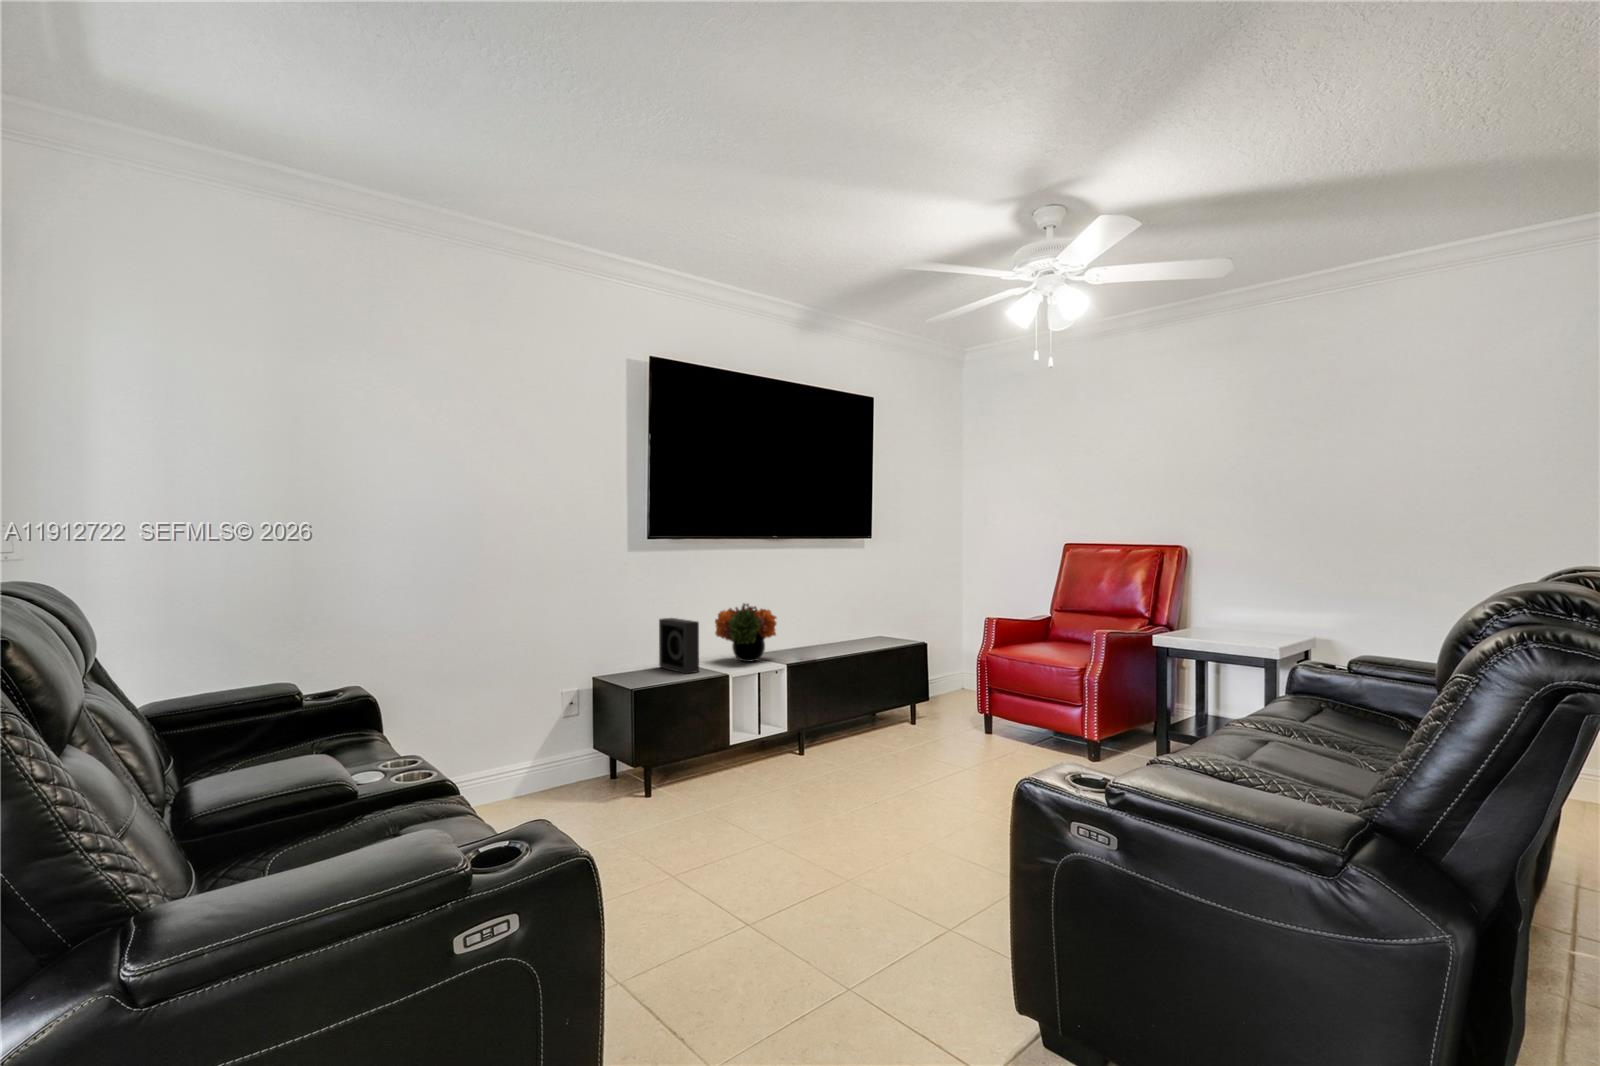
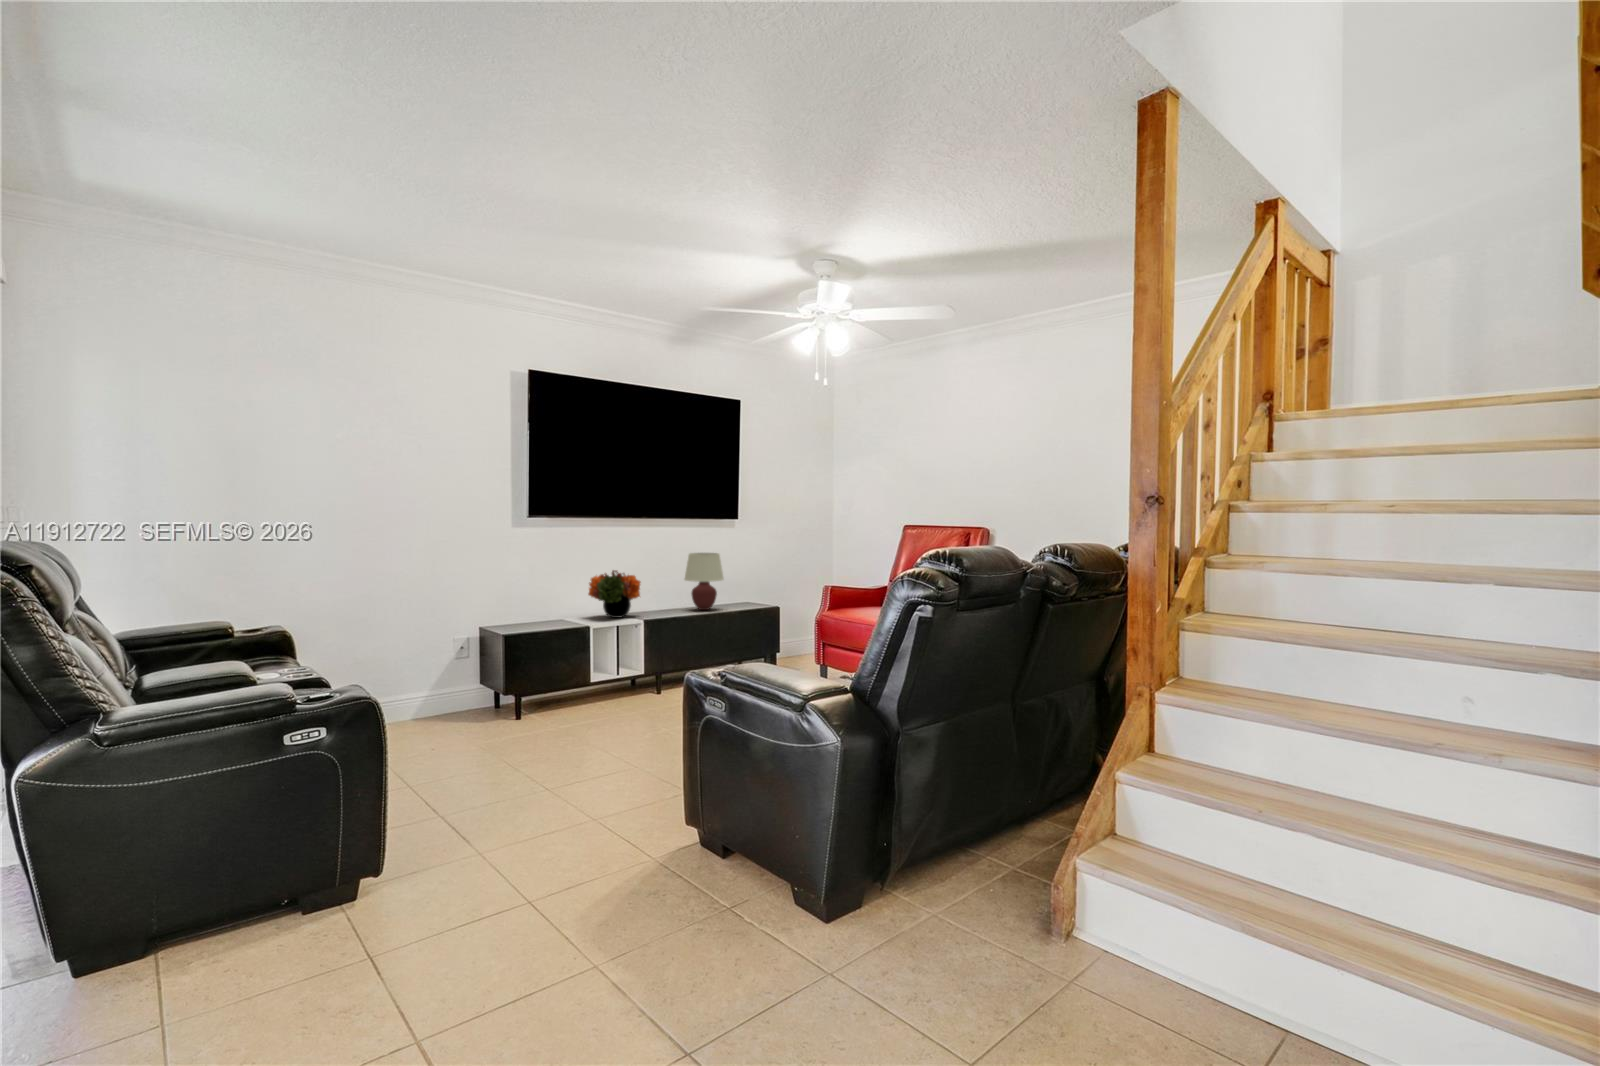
table lamp: none [819,580,867,650] -> present [684,553,724,610]
speaker: present [659,618,699,674] -> none [539,581,569,625]

